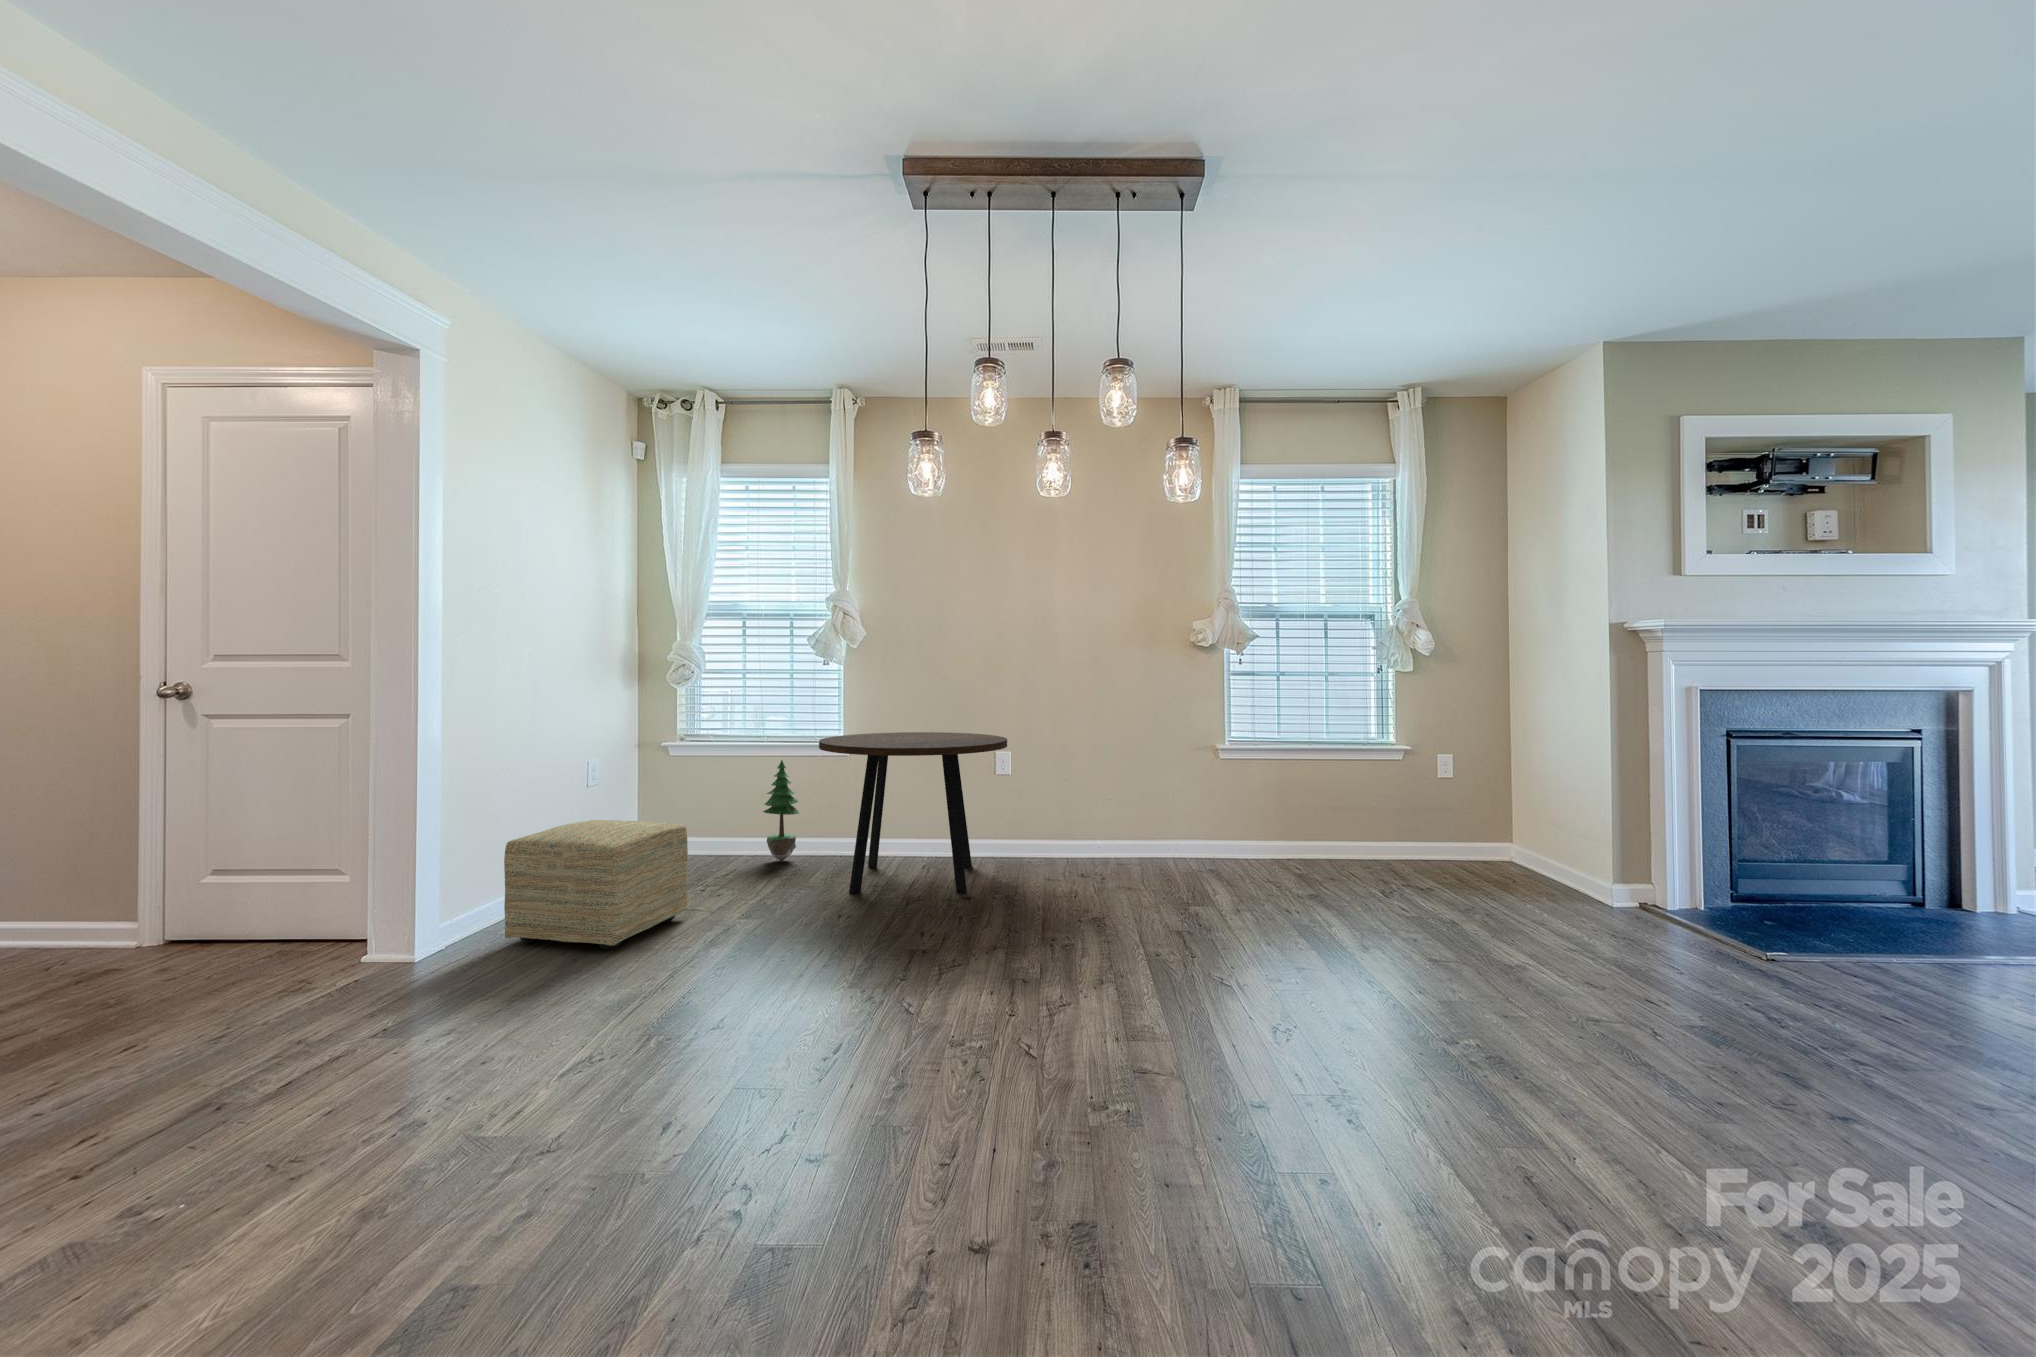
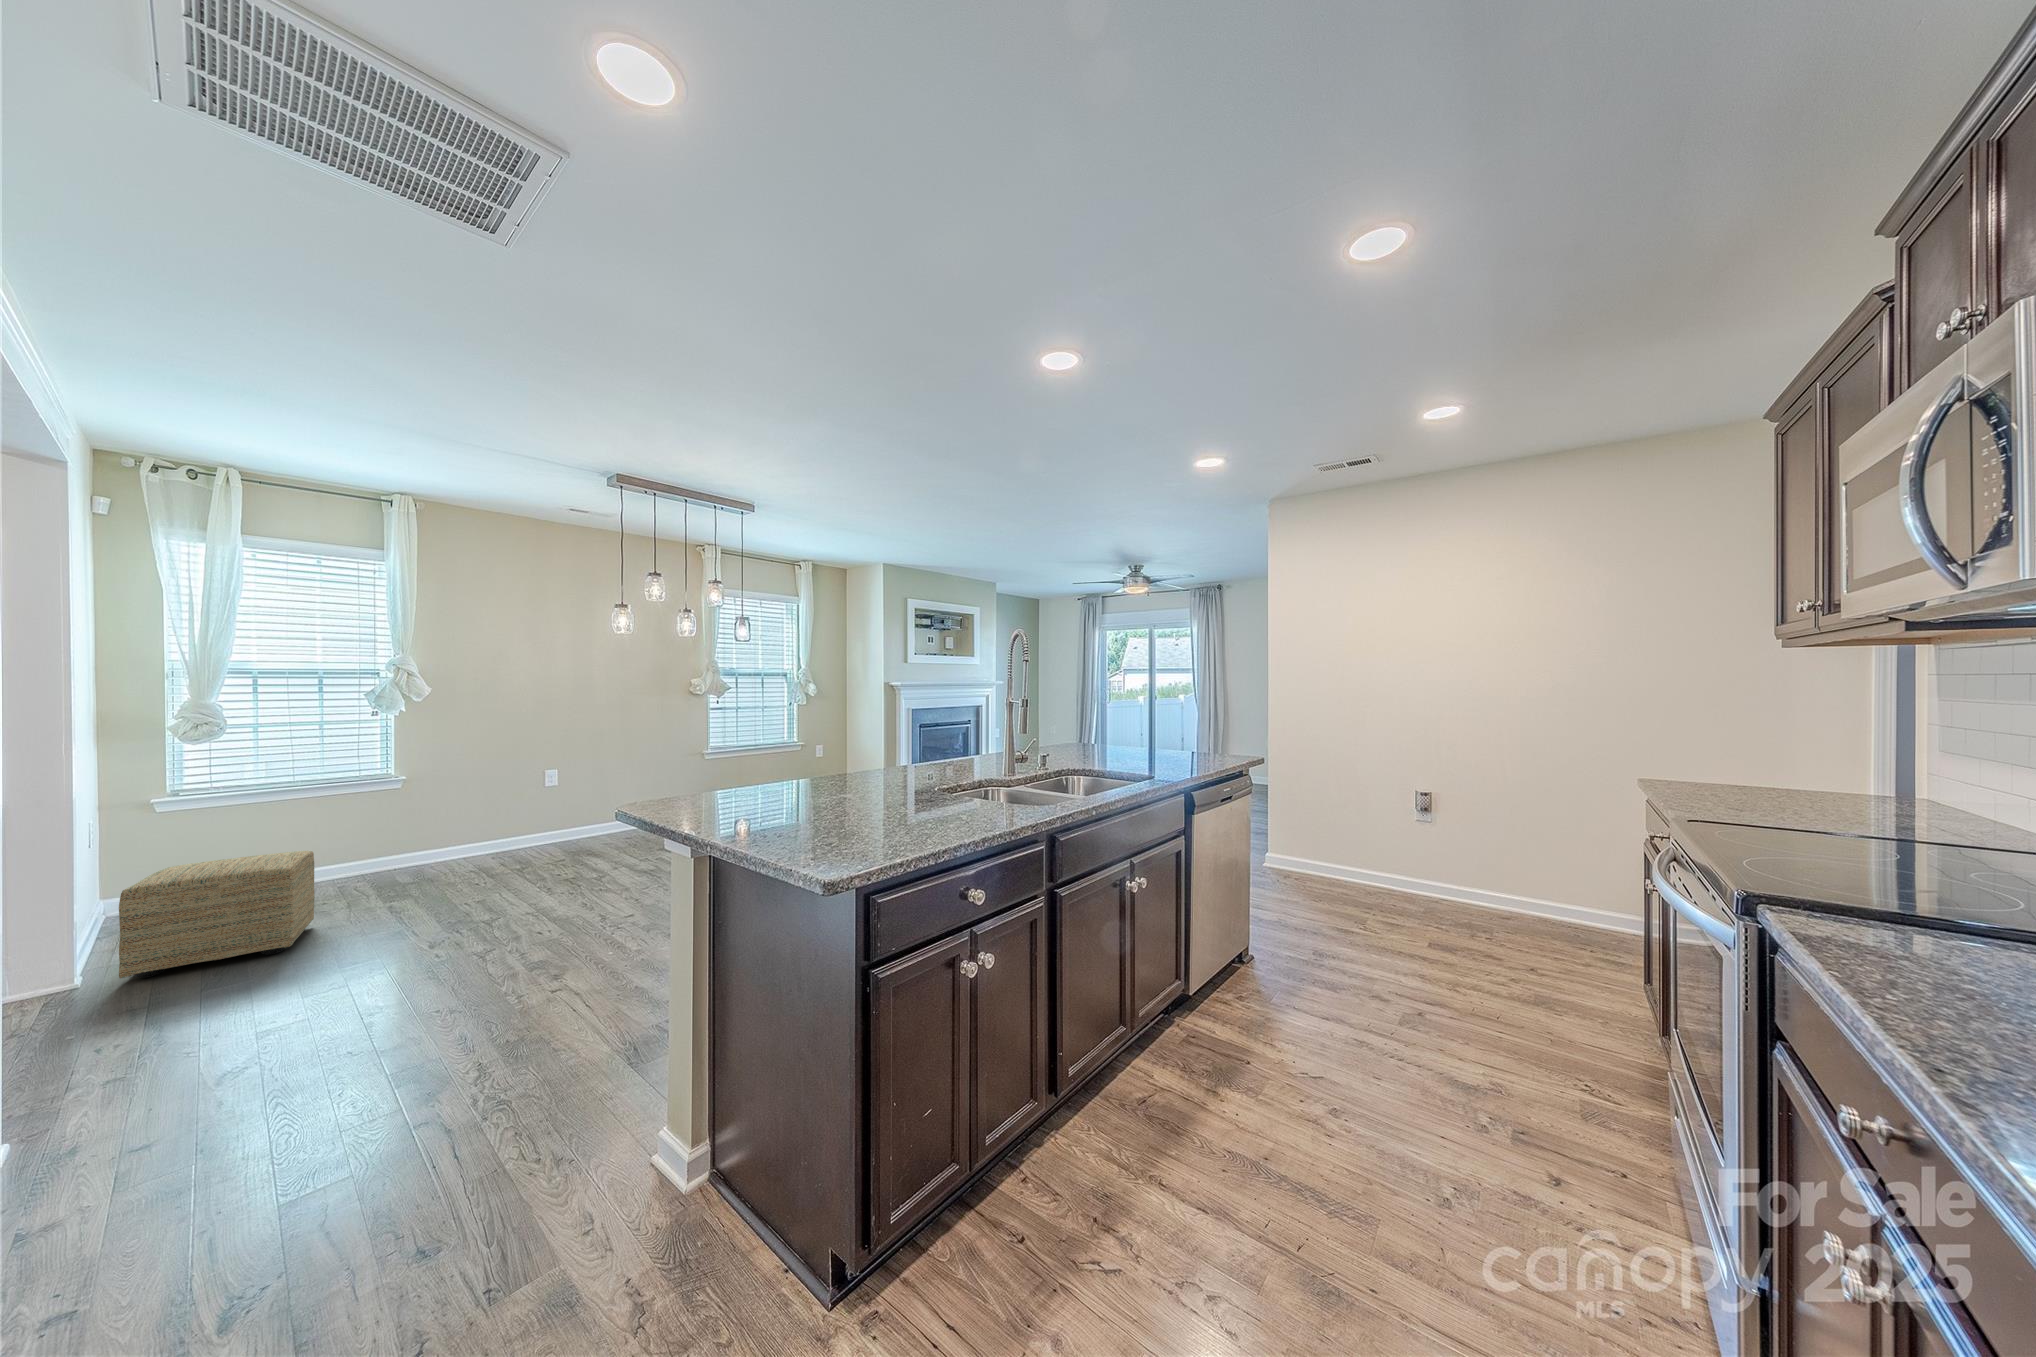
dining table: present [819,732,1007,893] -> none [402,758,577,883]
potted tree: present [763,760,799,861] -> none [301,797,348,885]

